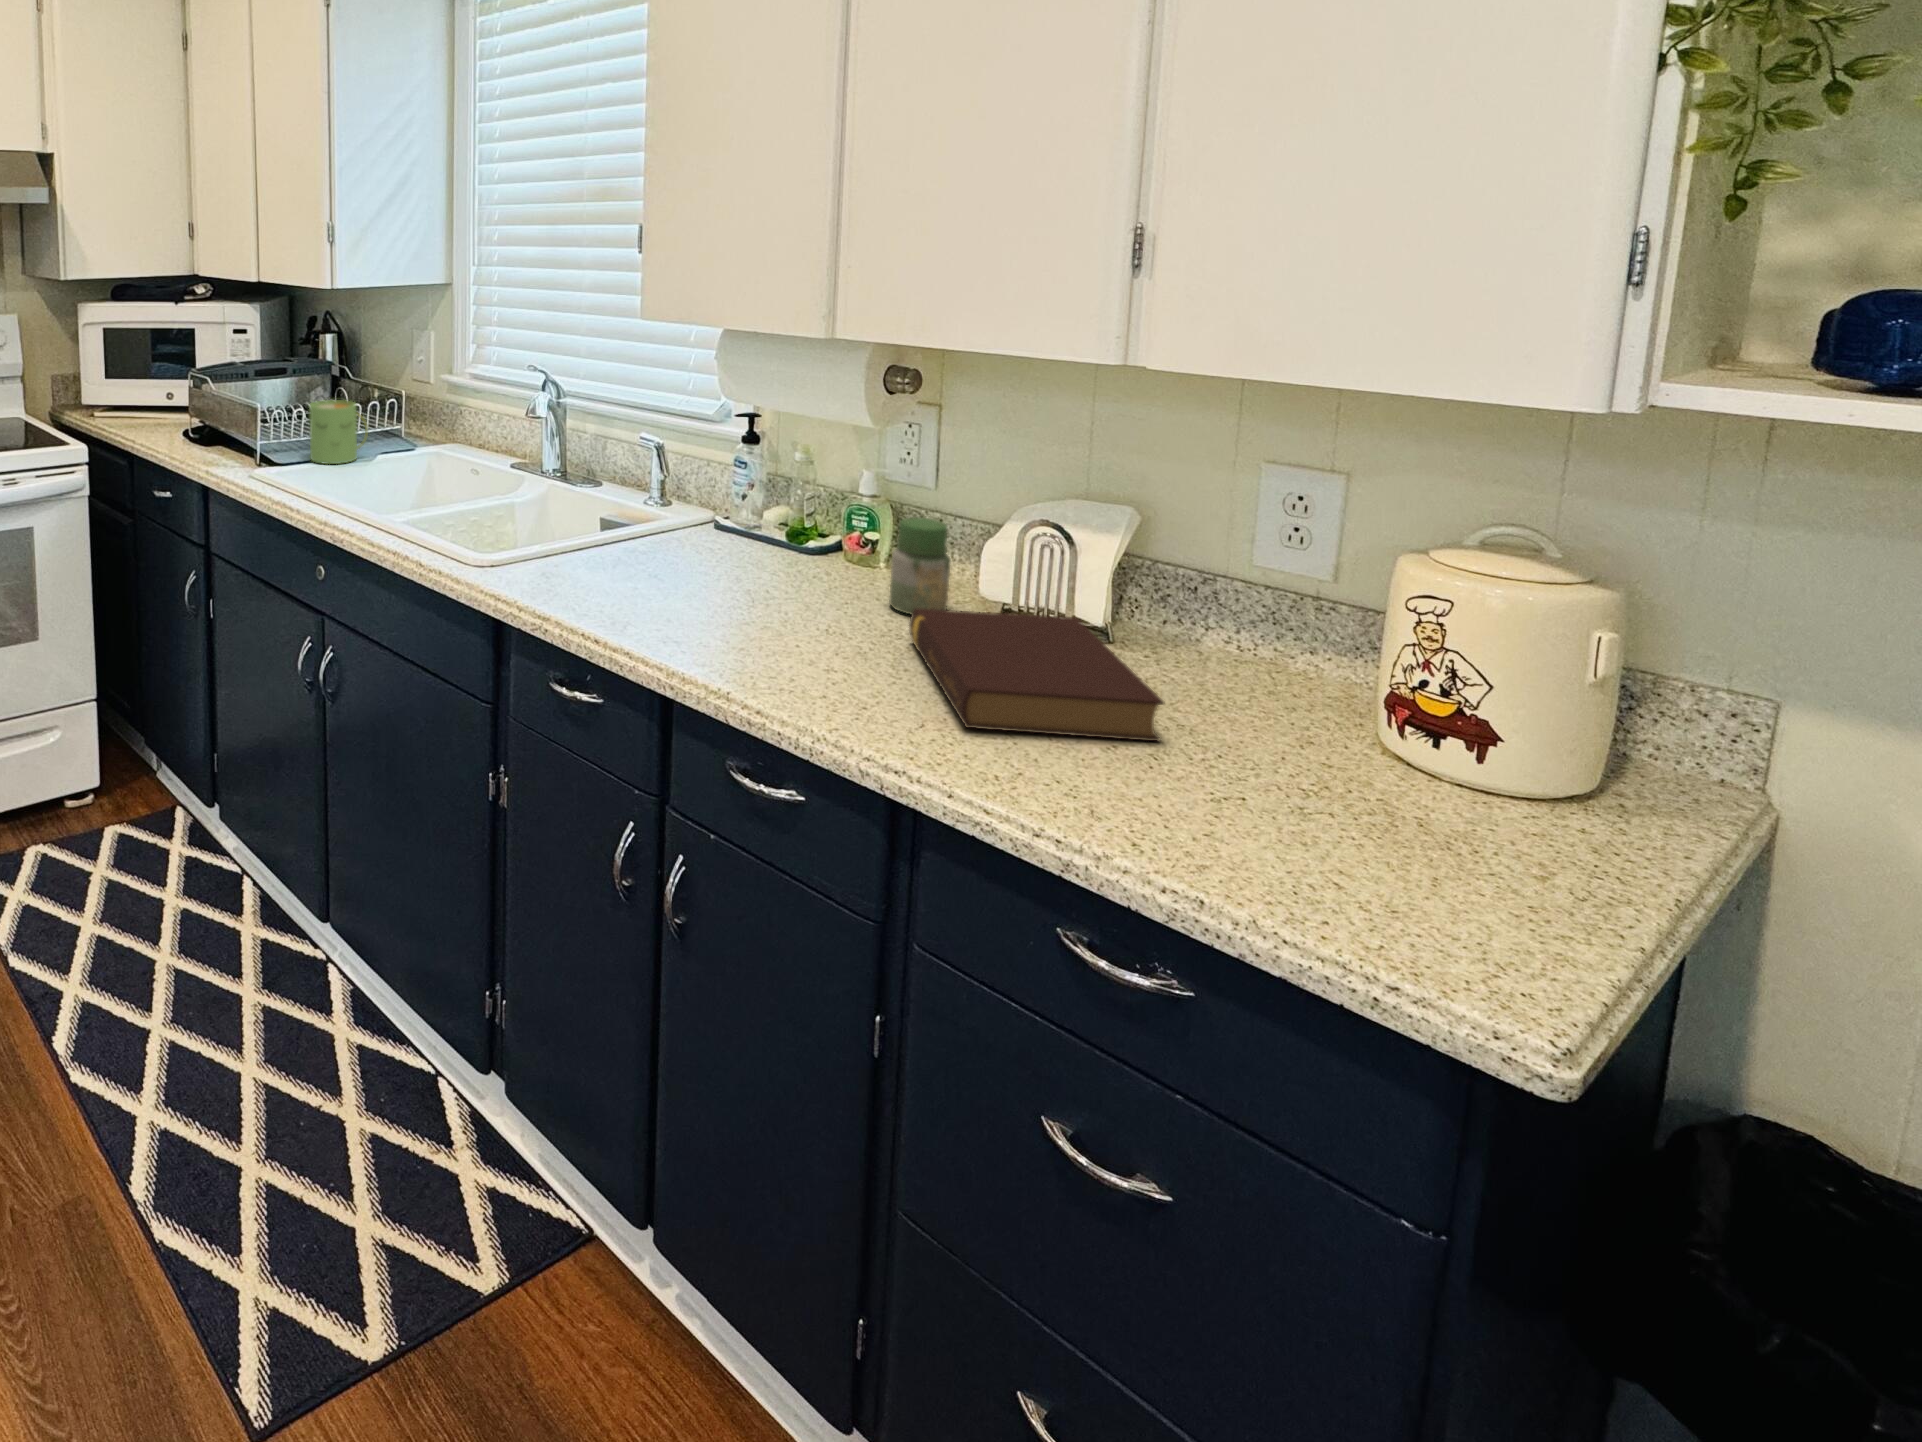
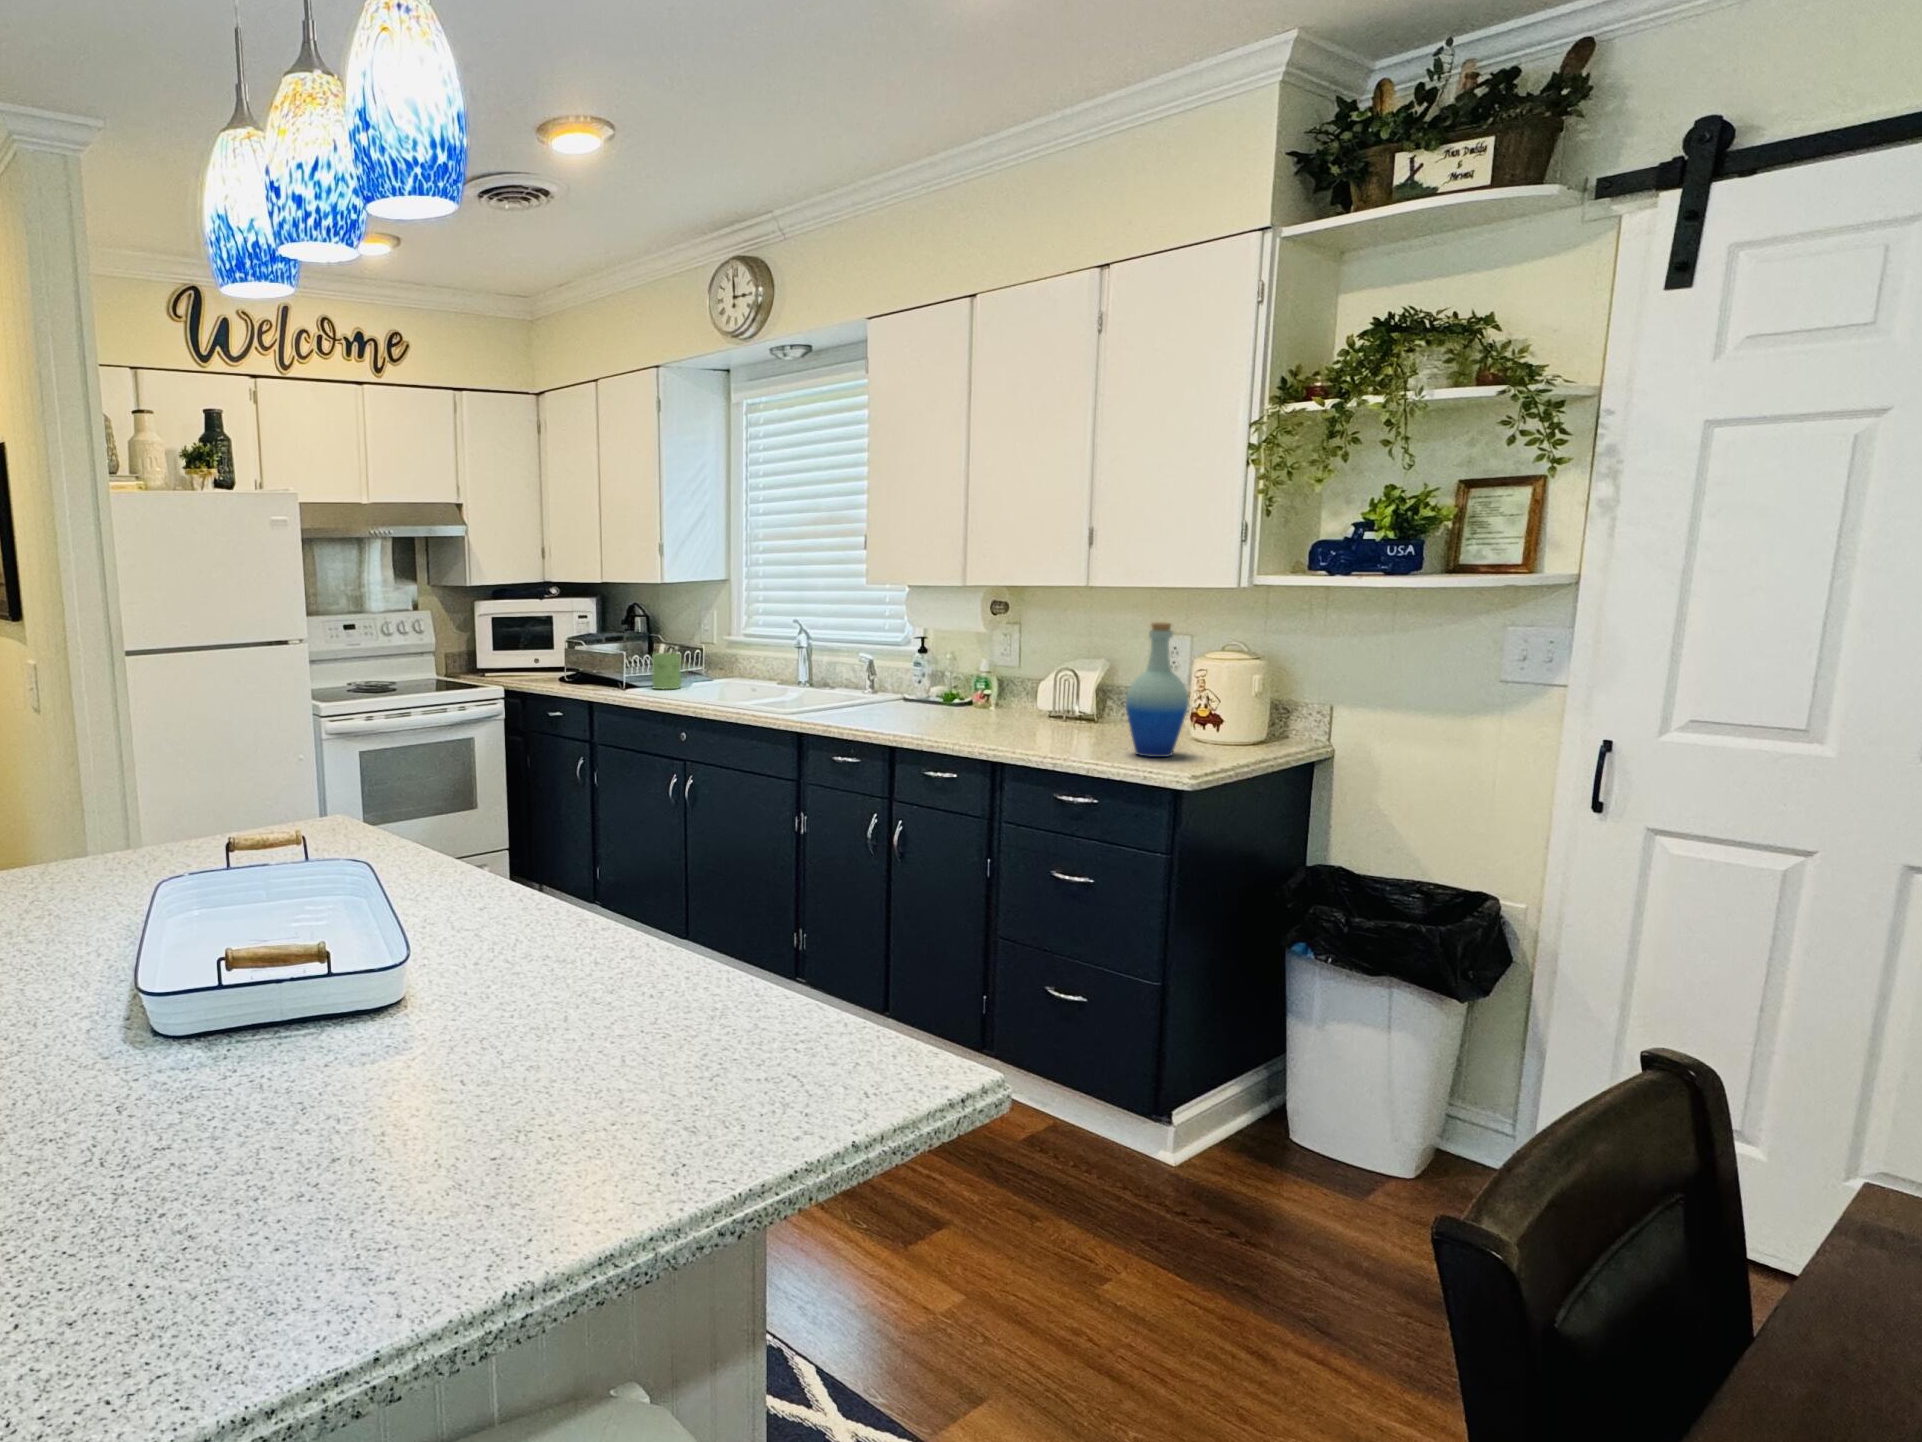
bottle: none [1273,514,1473,888] -> present [1126,622,1188,757]
jar: present [889,517,950,614] -> none [993,673,1022,719]
book: present [909,608,1164,742] -> none [1001,708,1101,739]

